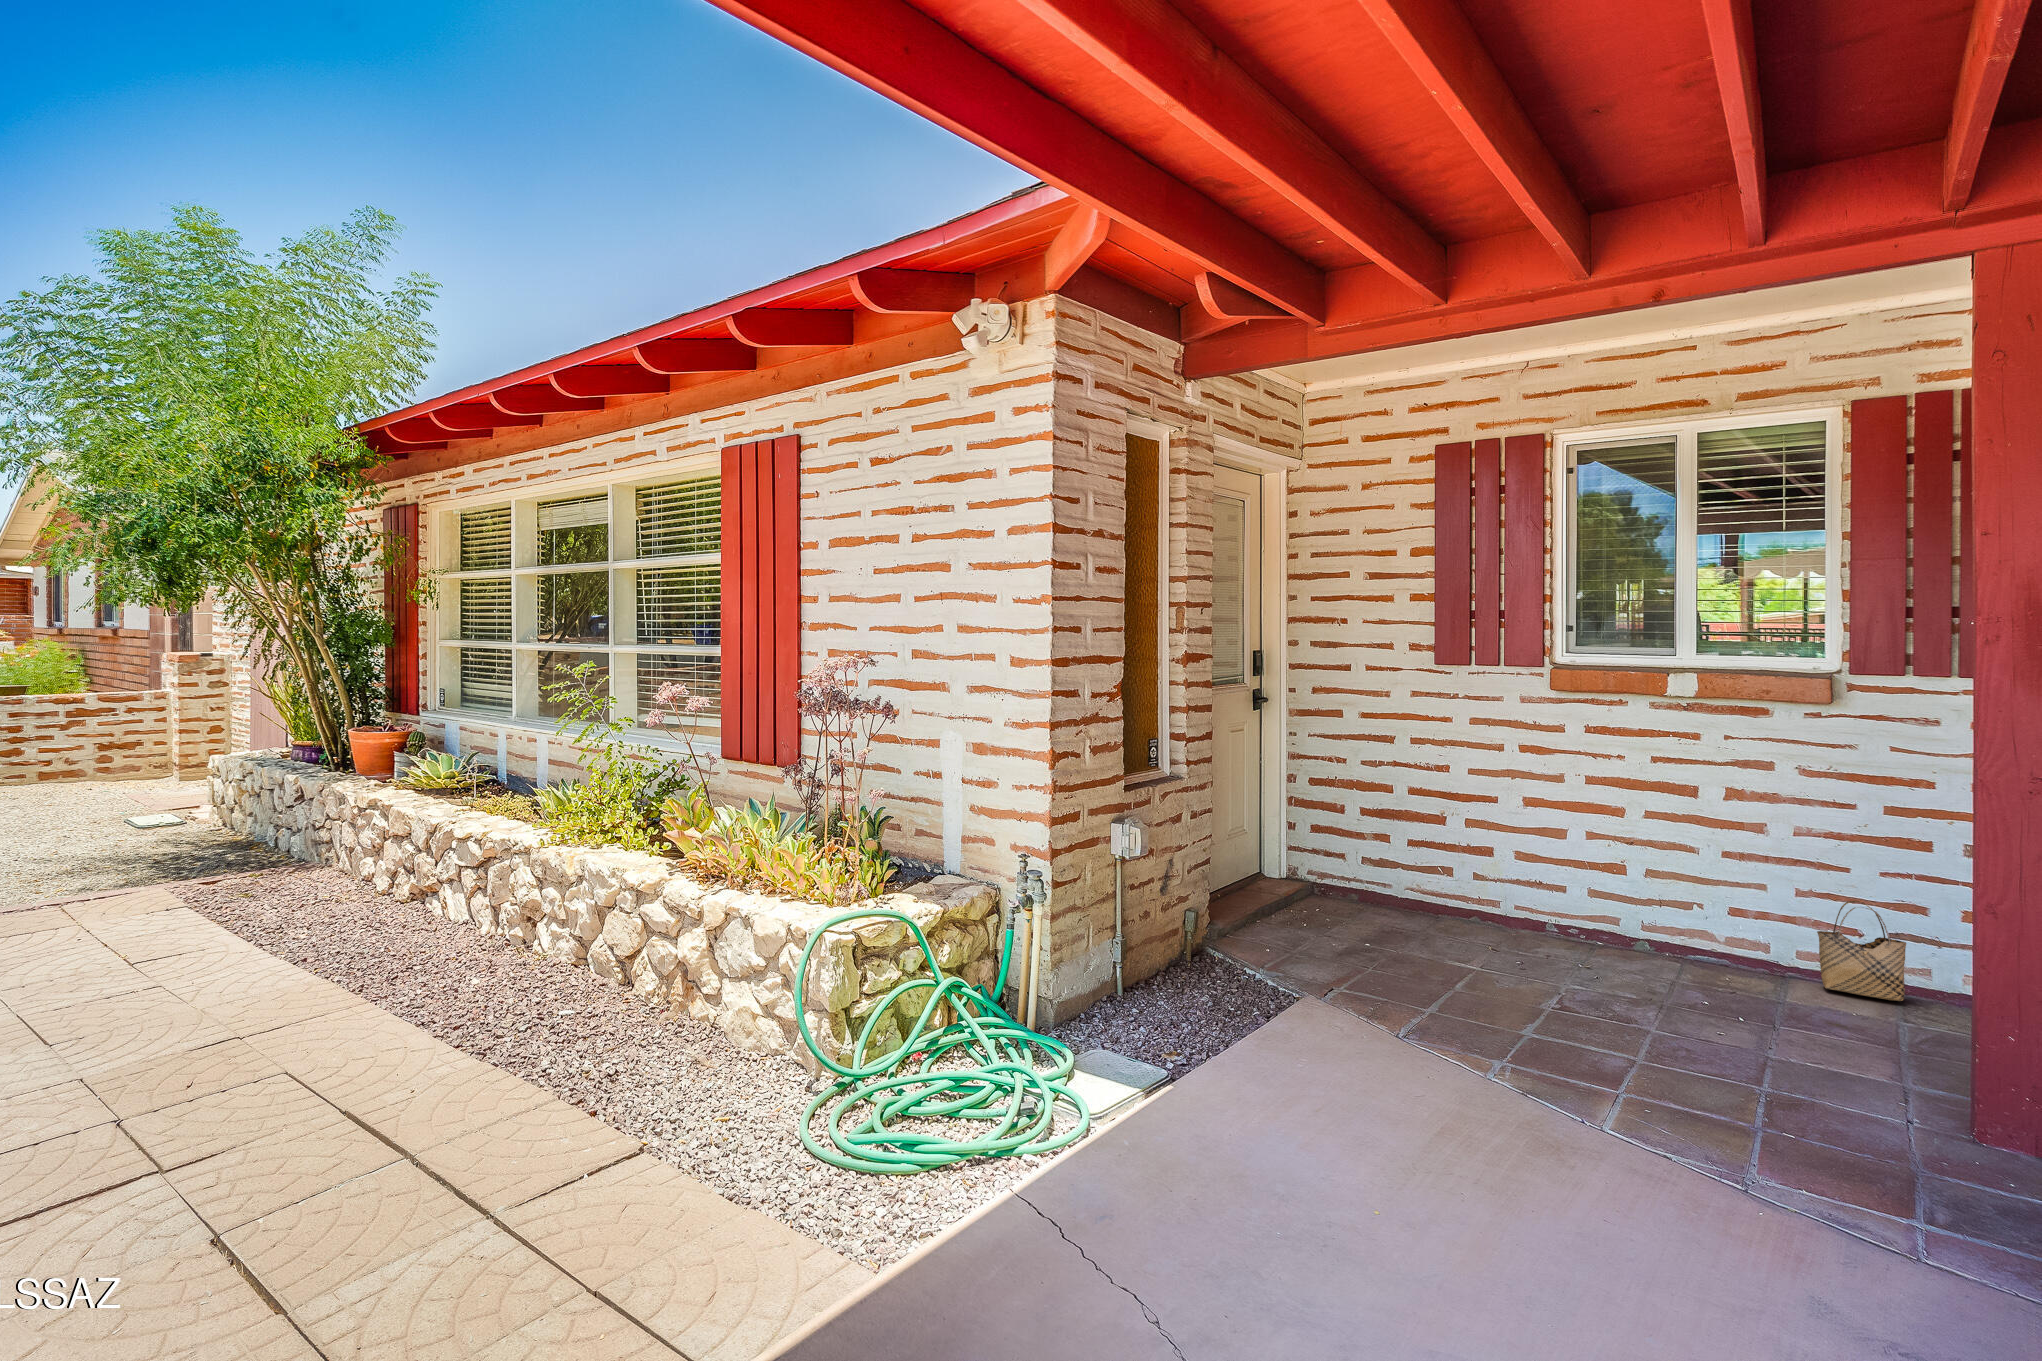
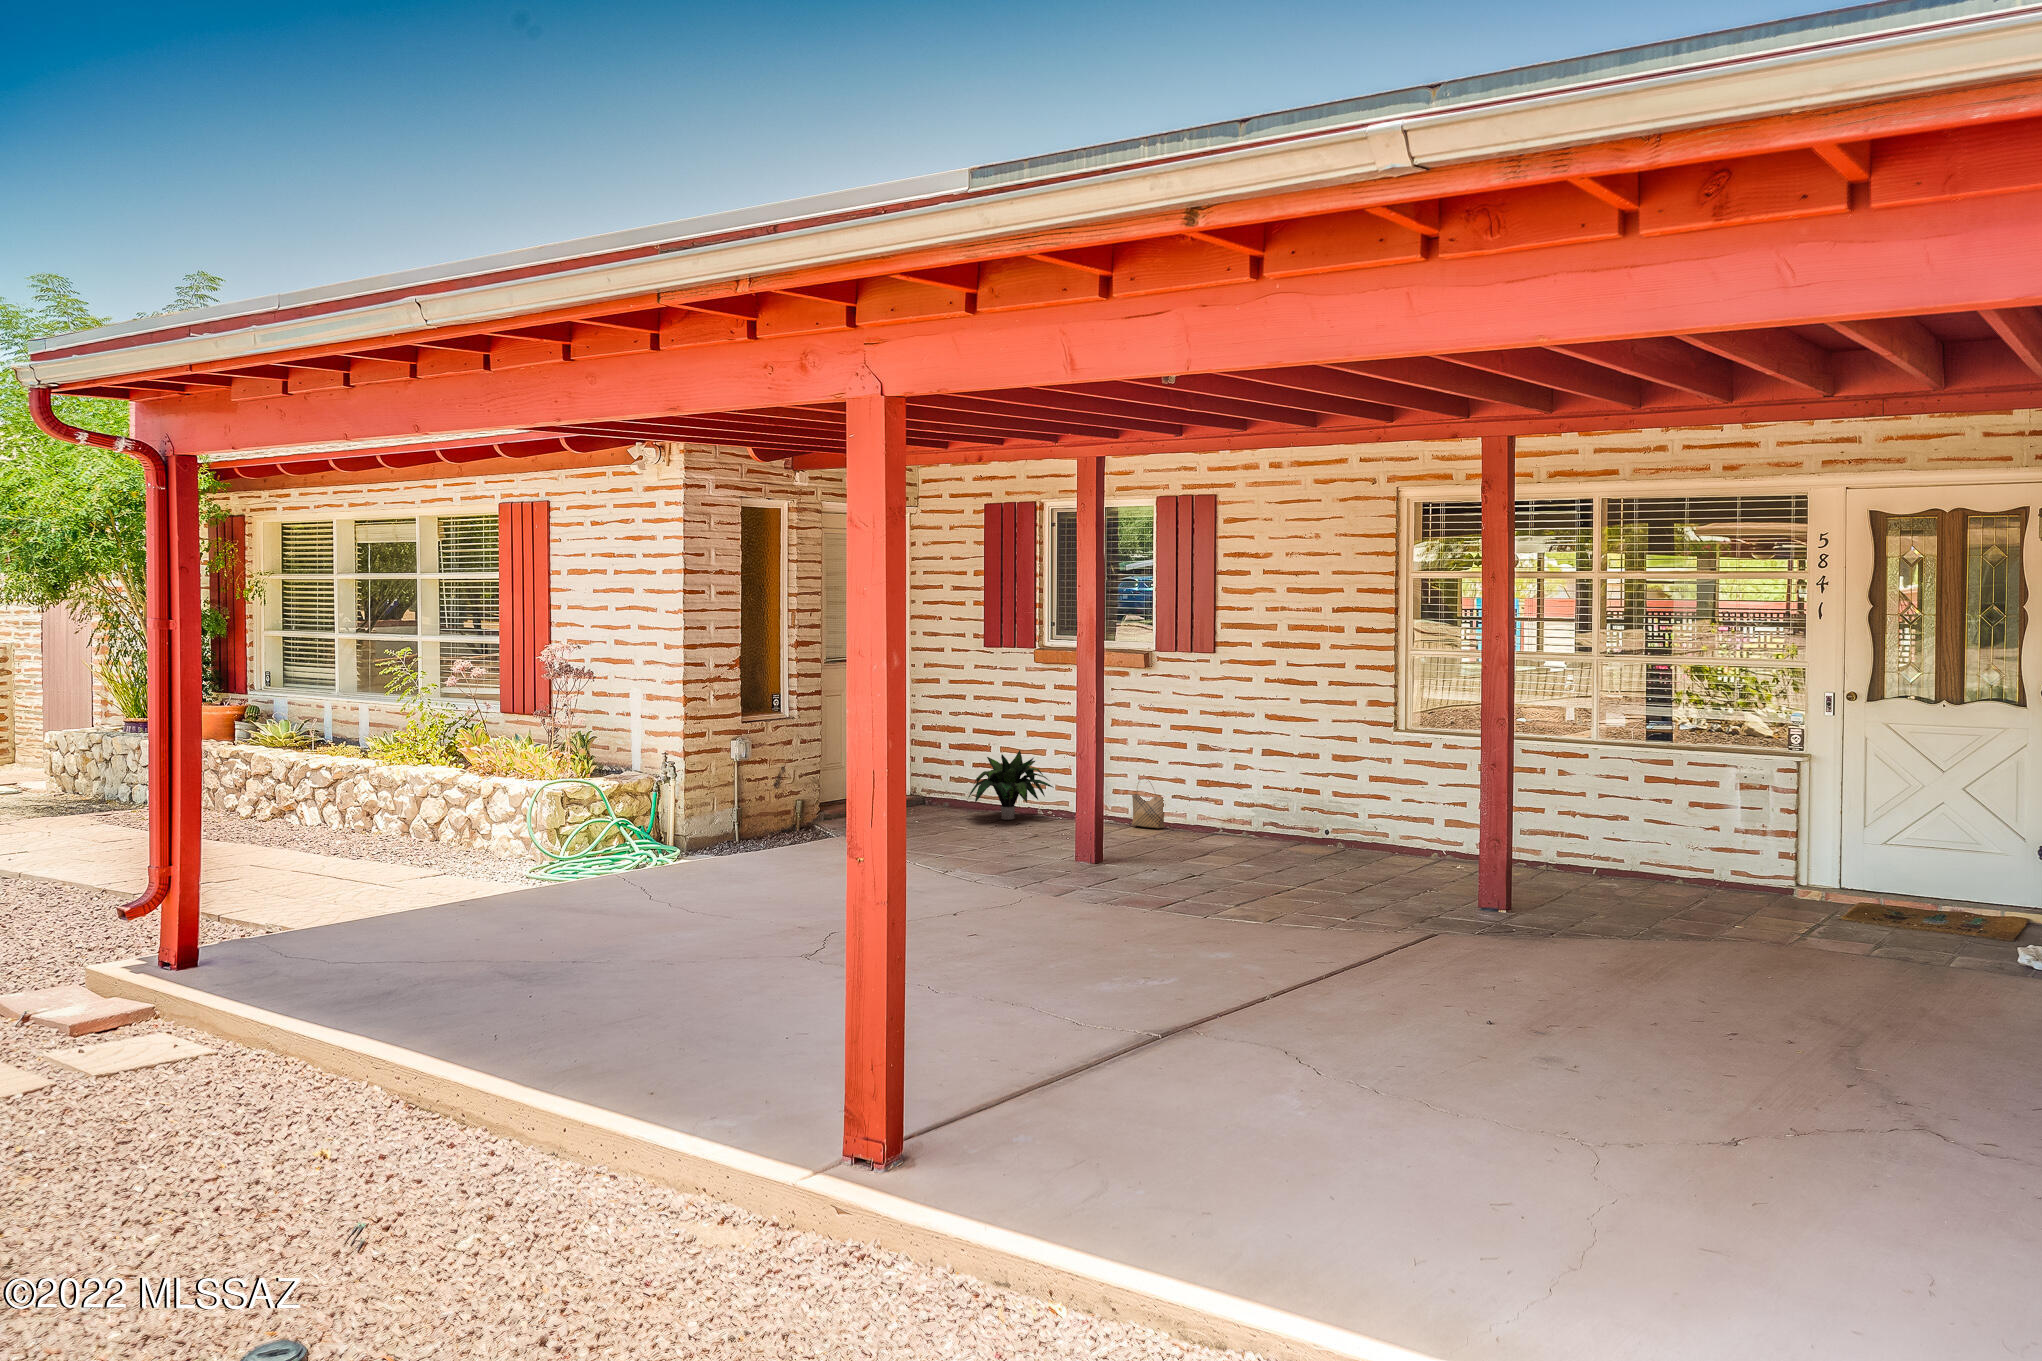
potted plant: none [1461,836,1634,955] -> present [968,750,1054,820]

